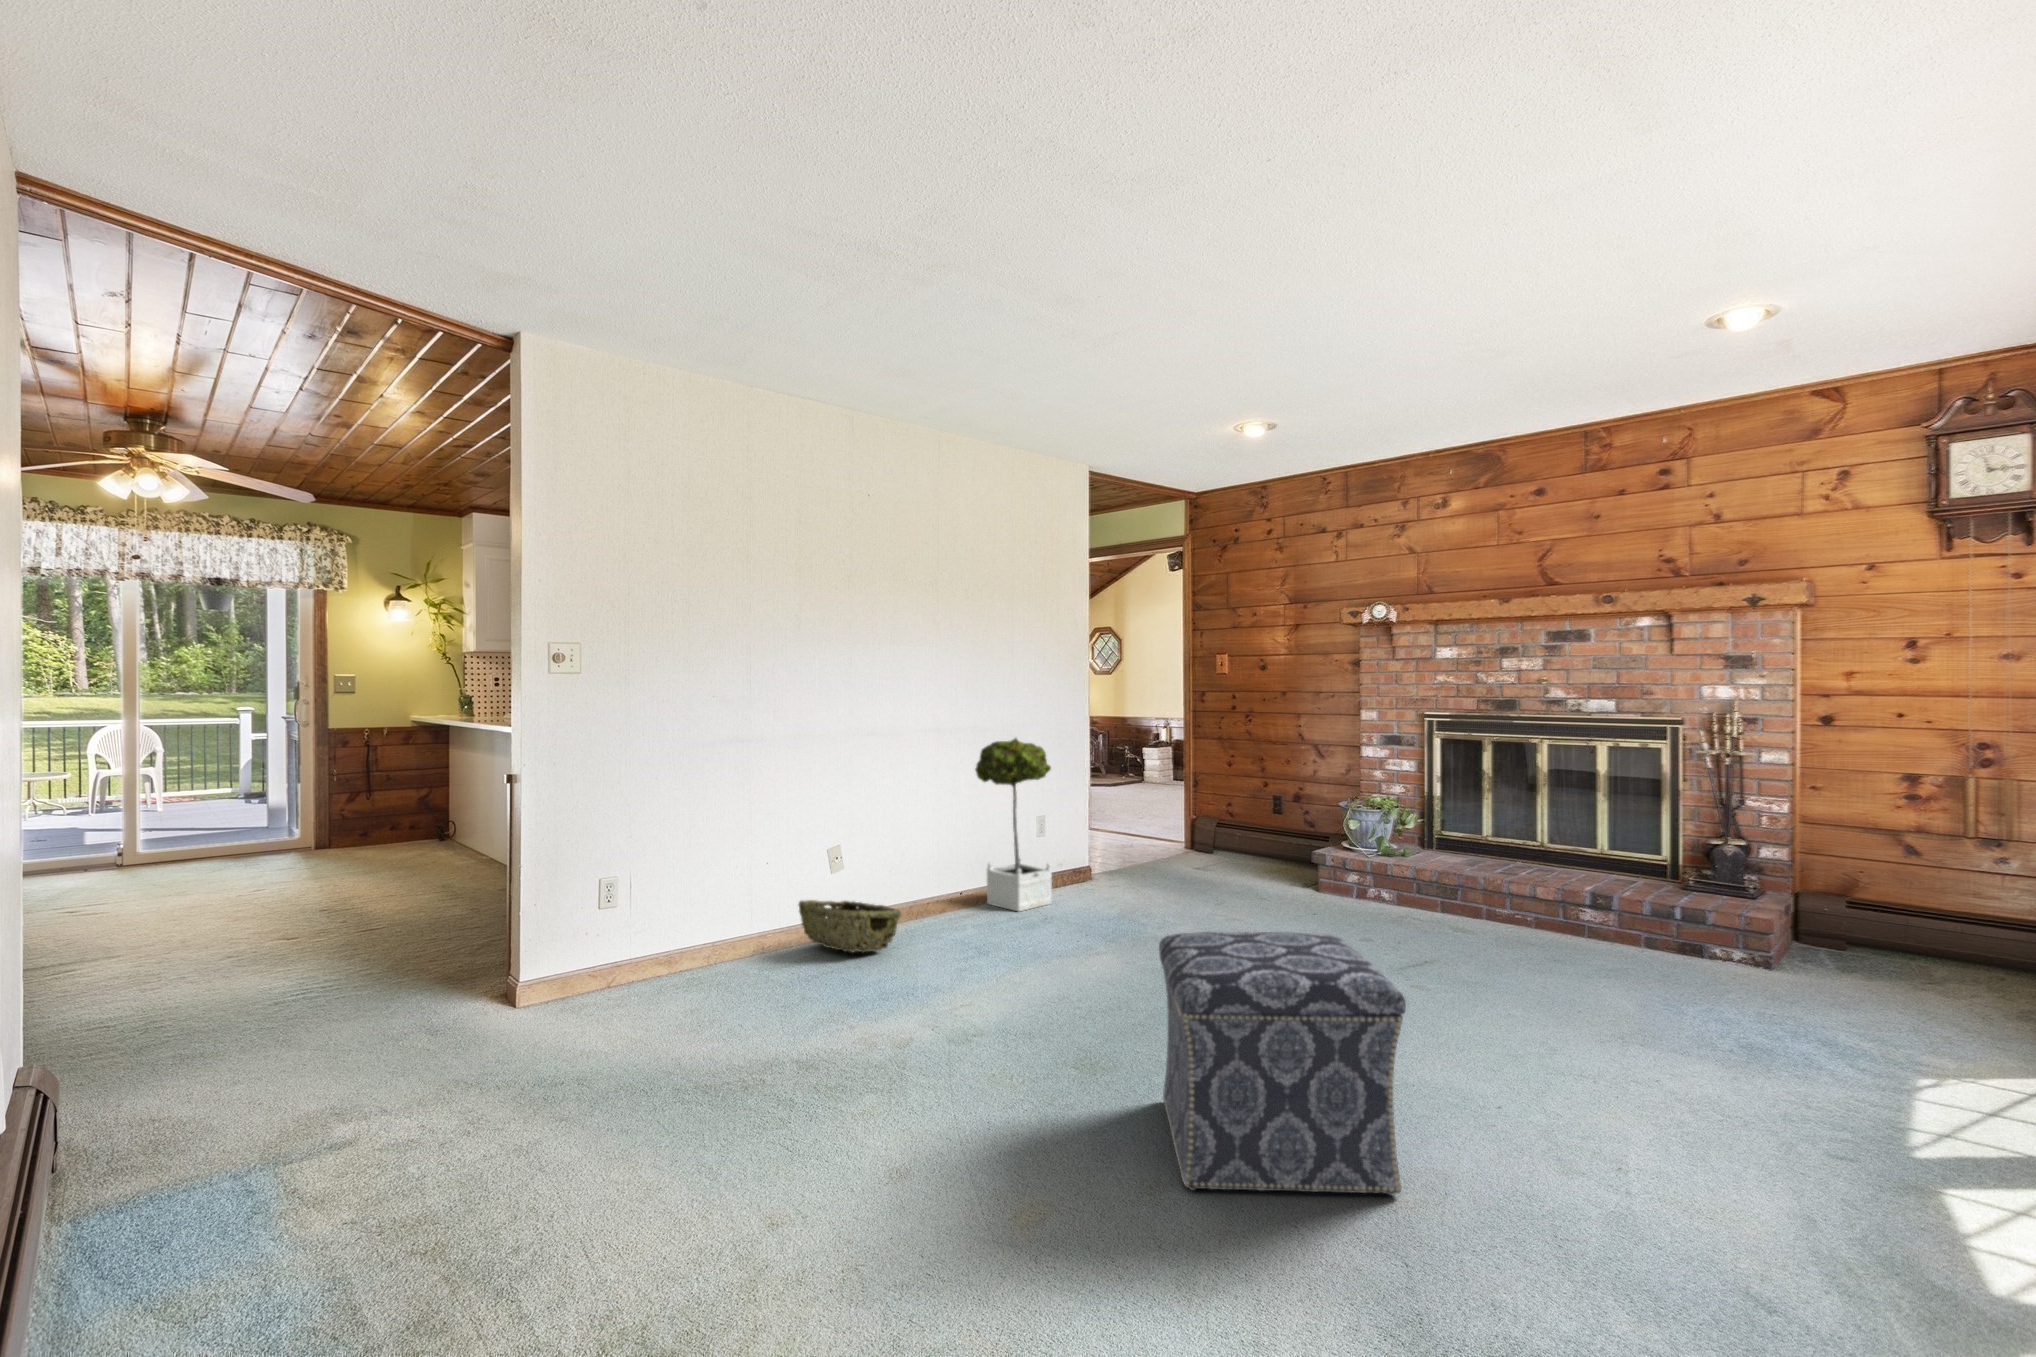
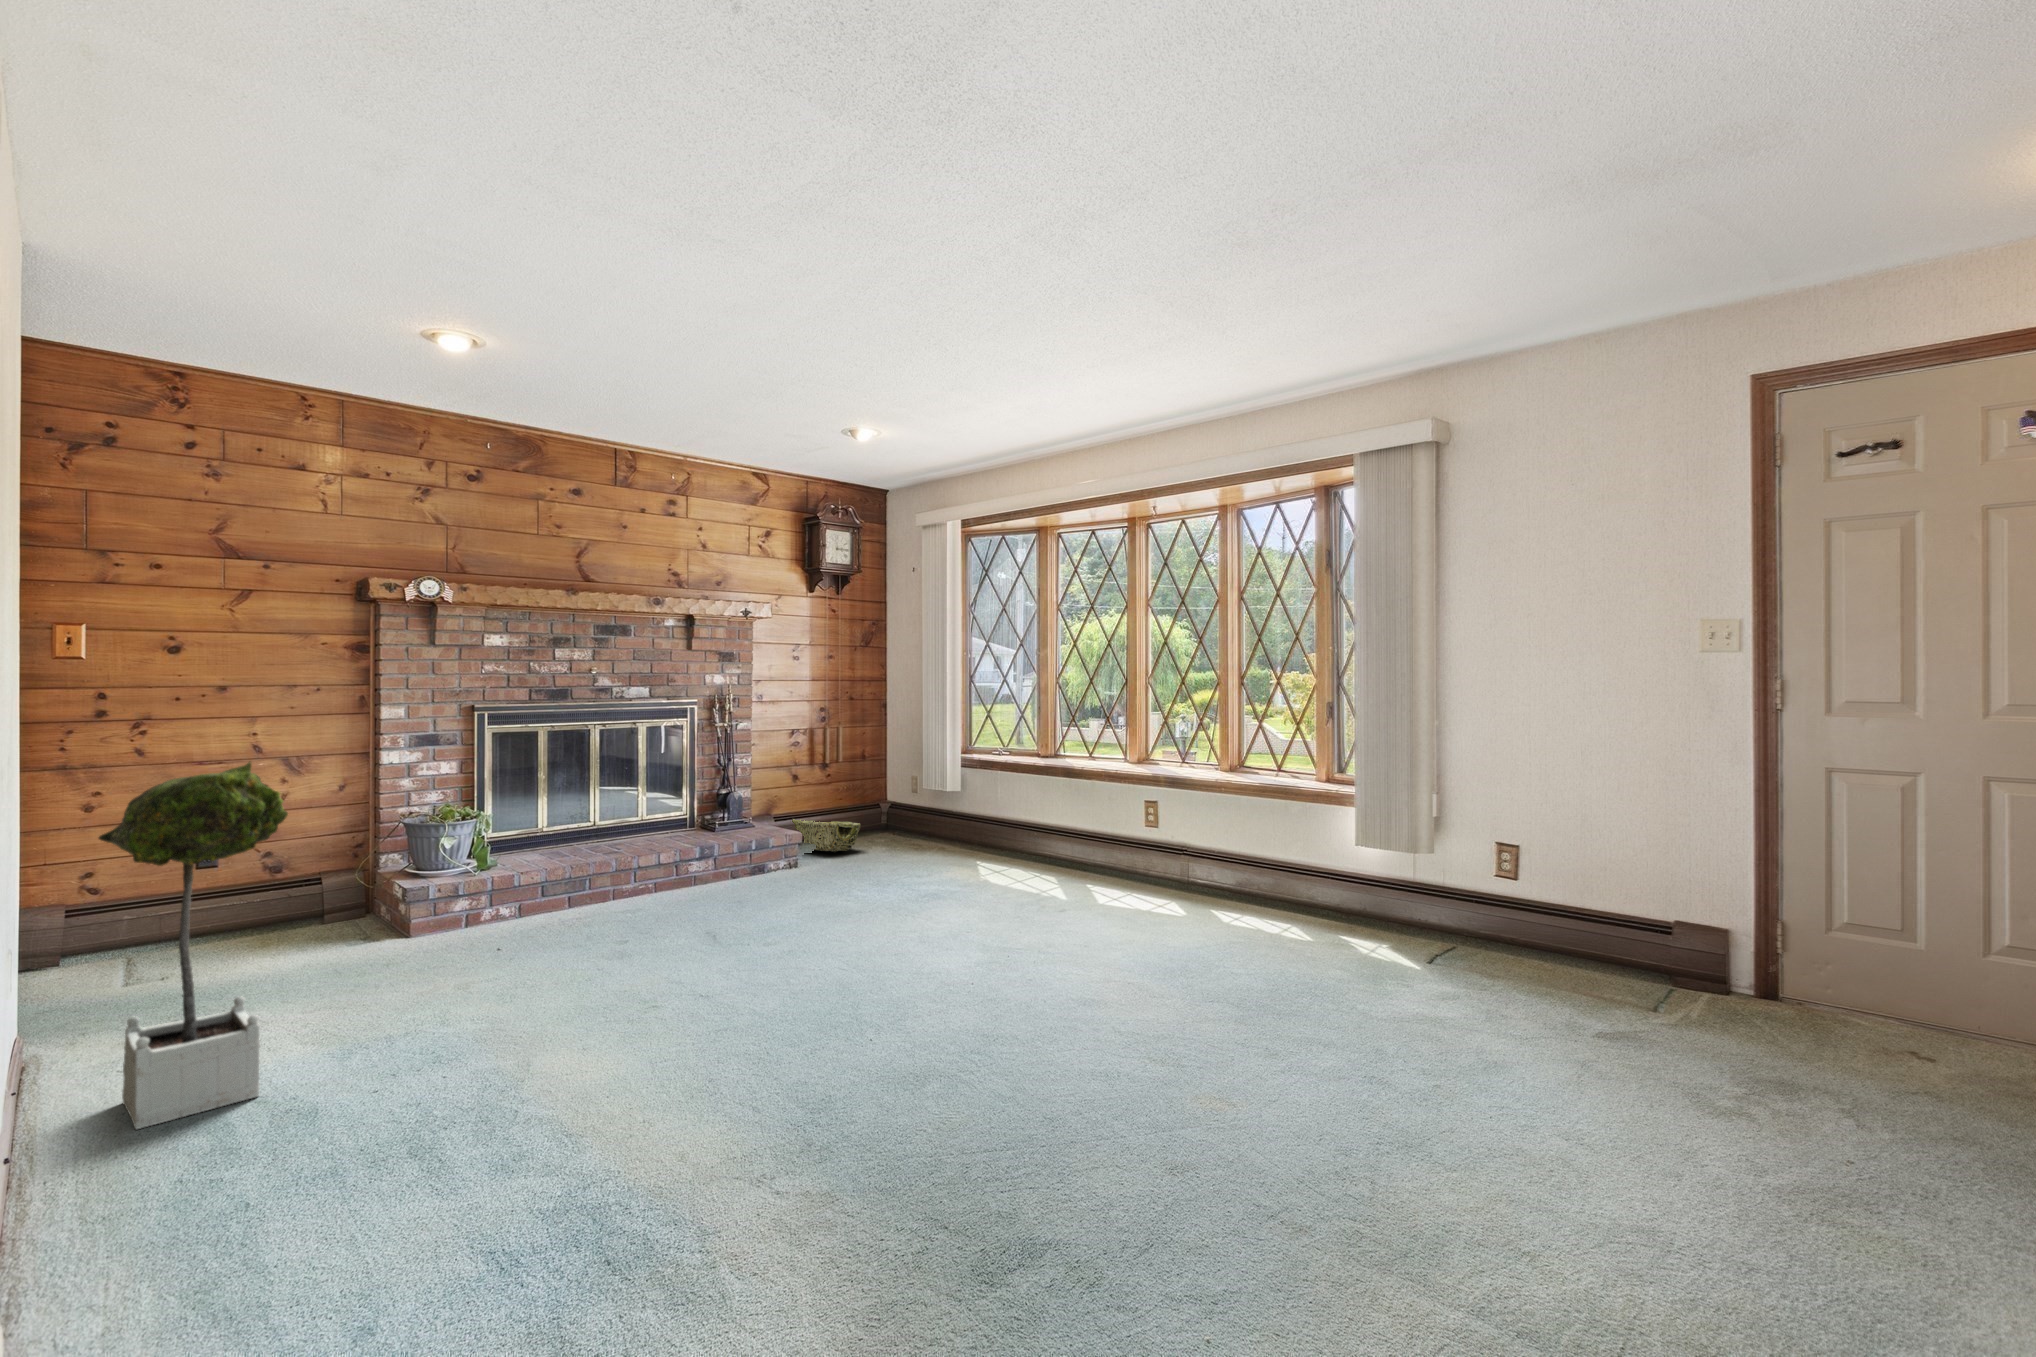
woven basket: present [799,900,901,952] -> present [792,819,860,852]
ottoman: present [1159,932,1406,1195] -> none [1042,837,1203,1009]

